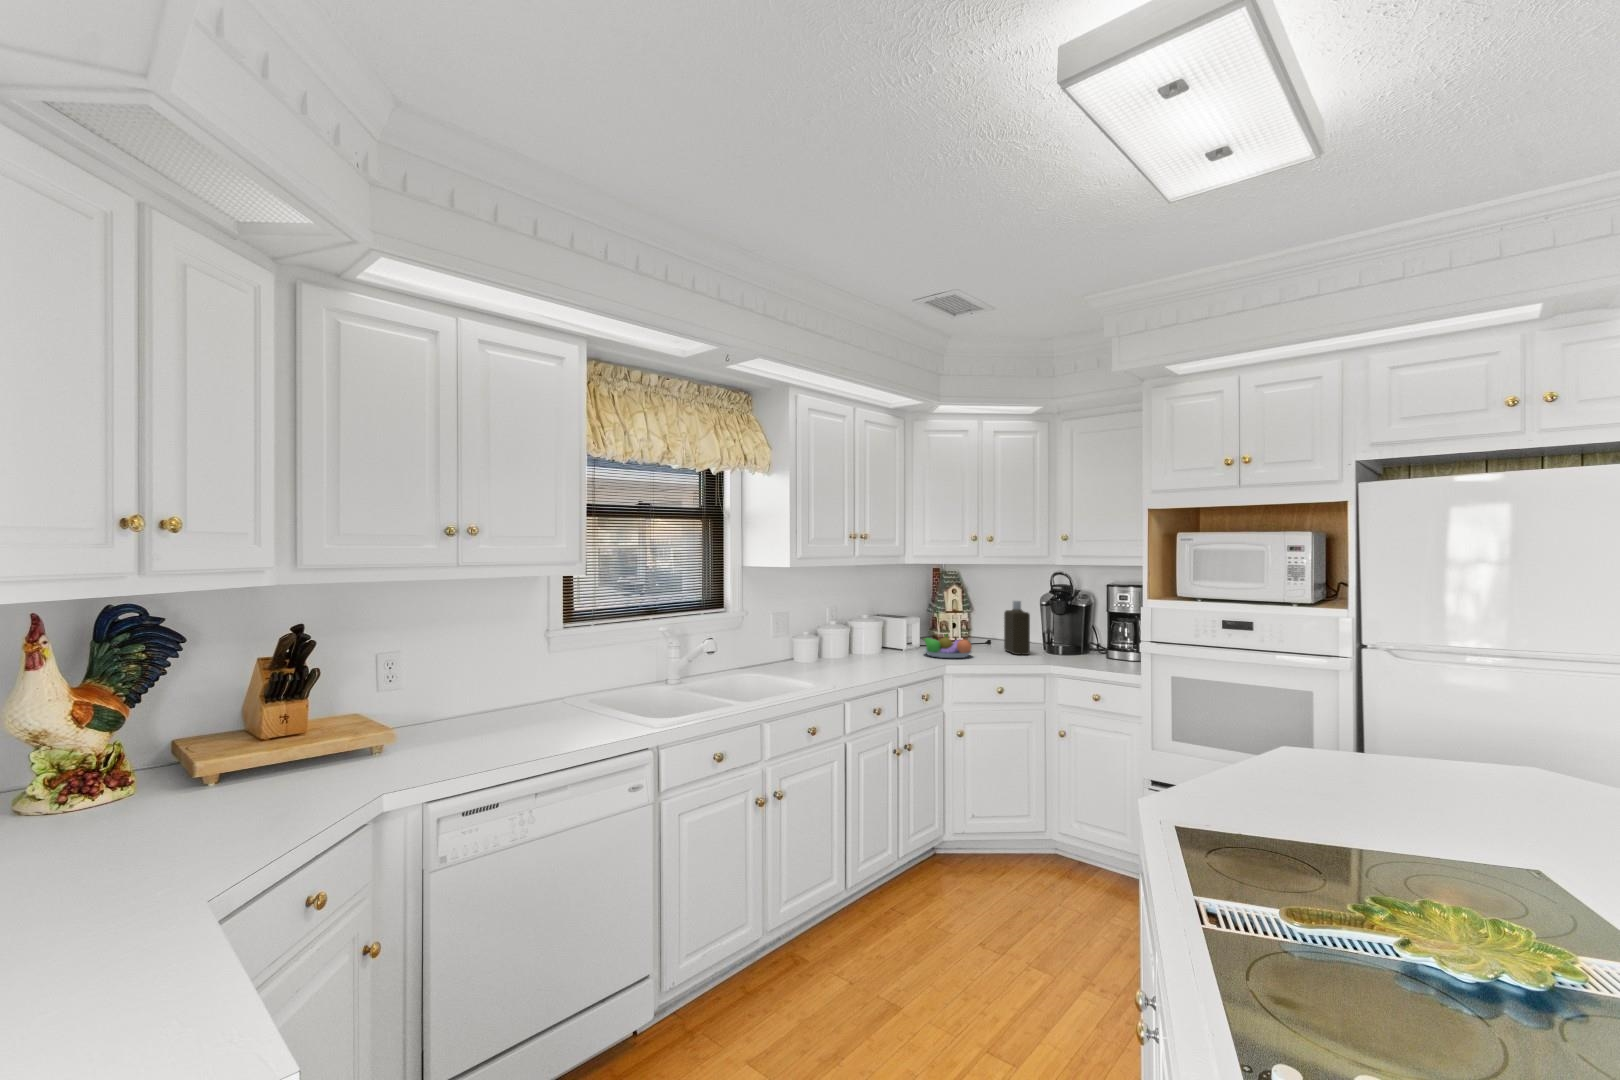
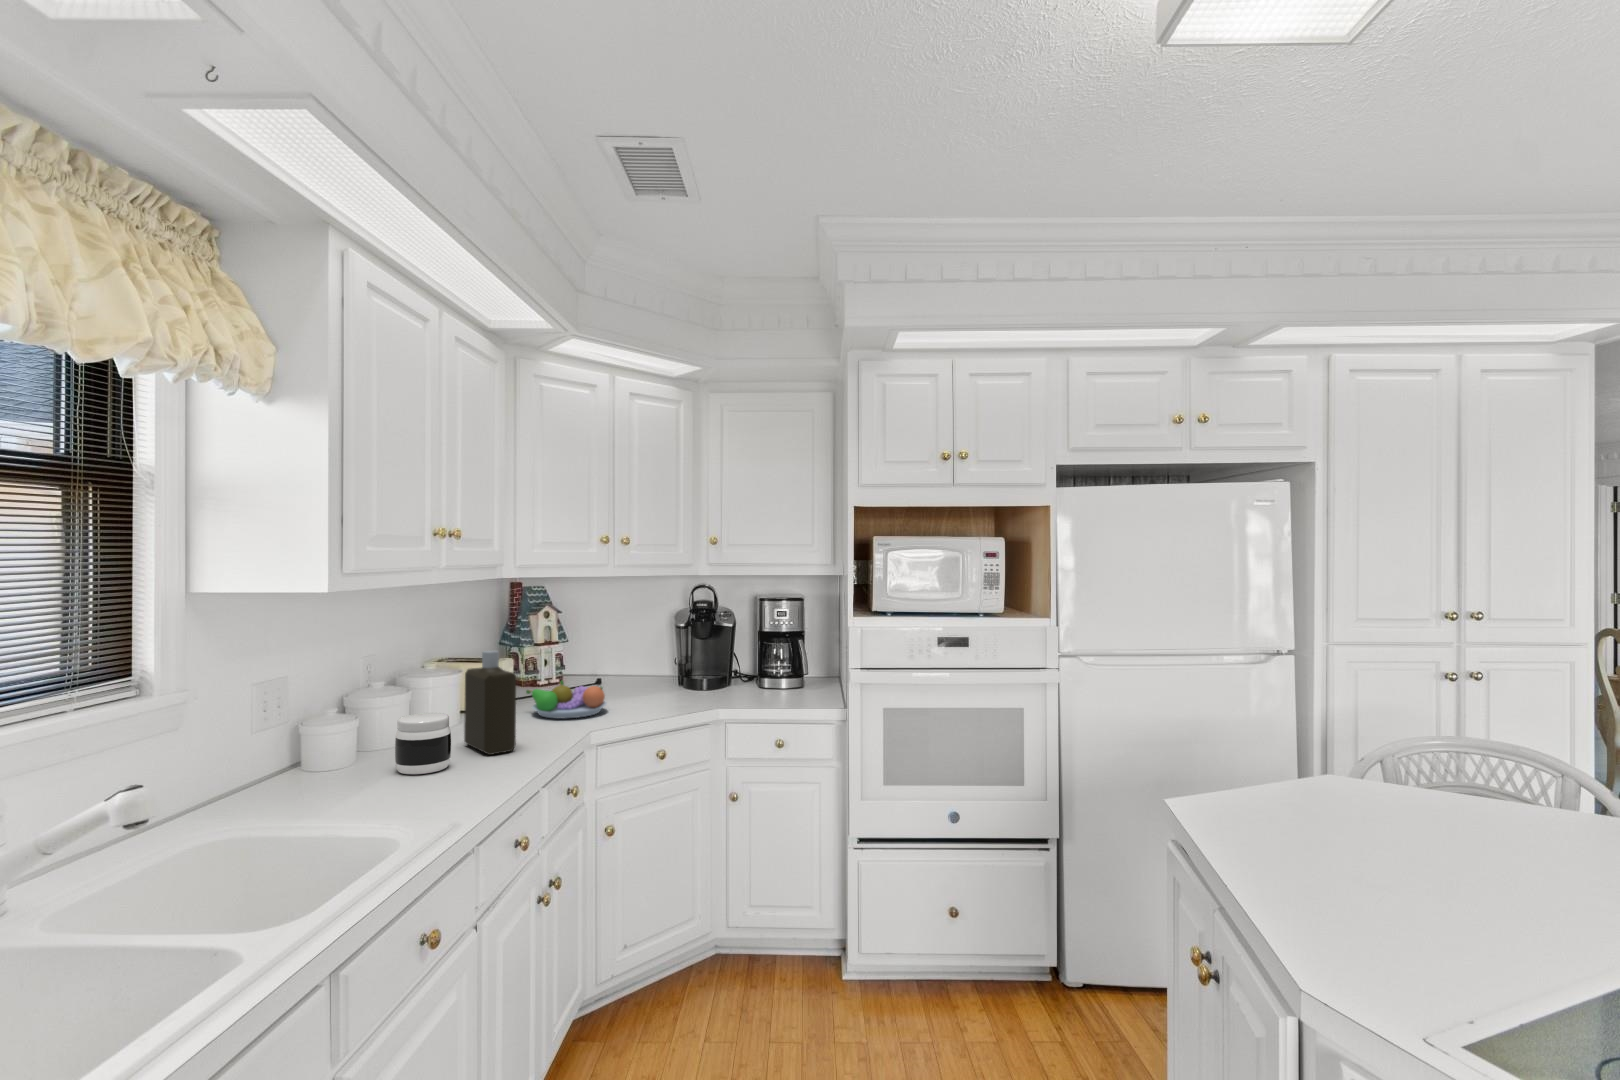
bottle: present [1004,601,1030,655] -> present [464,651,516,755]
jar: none [823,637,851,670] -> present [395,713,451,774]

